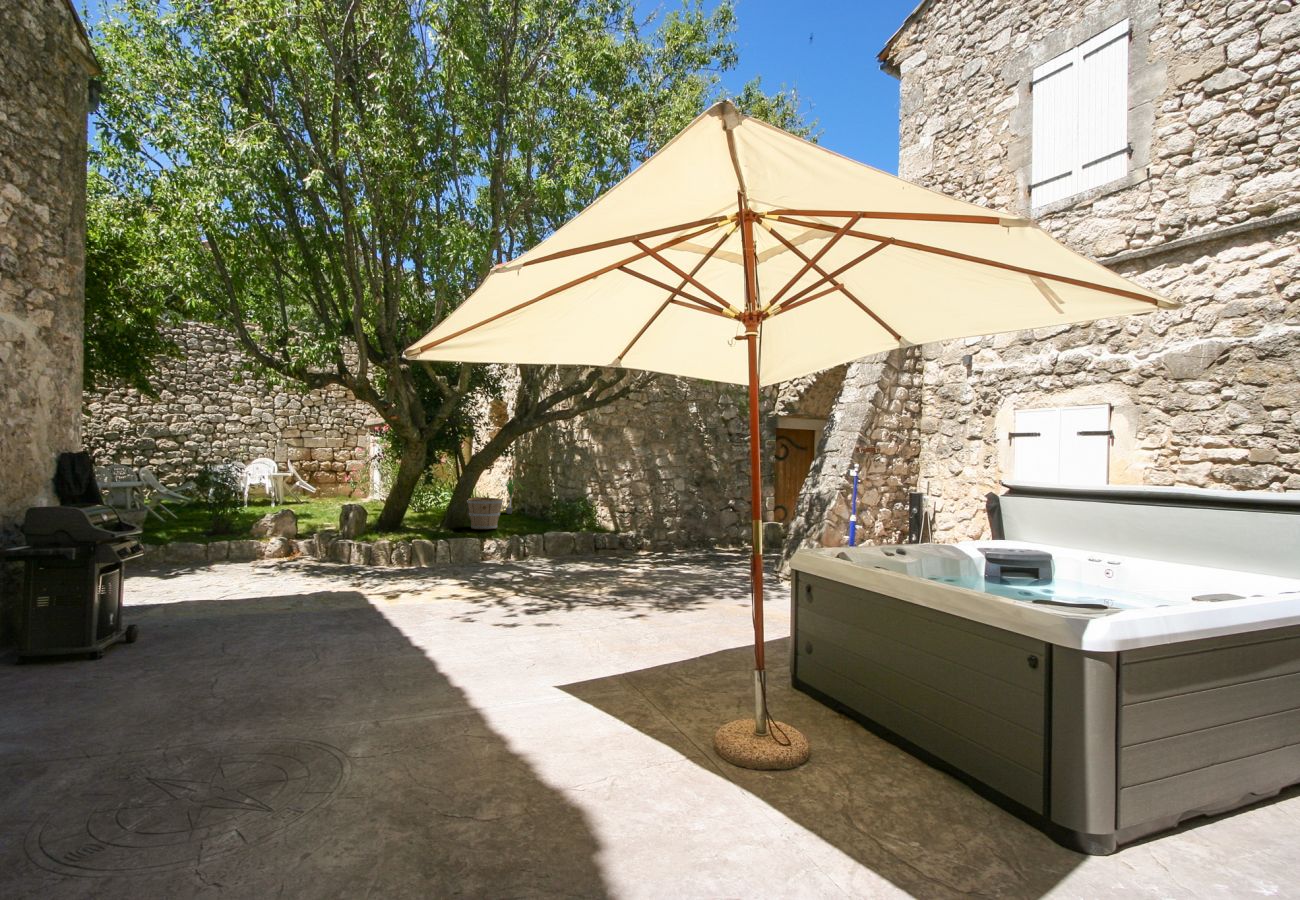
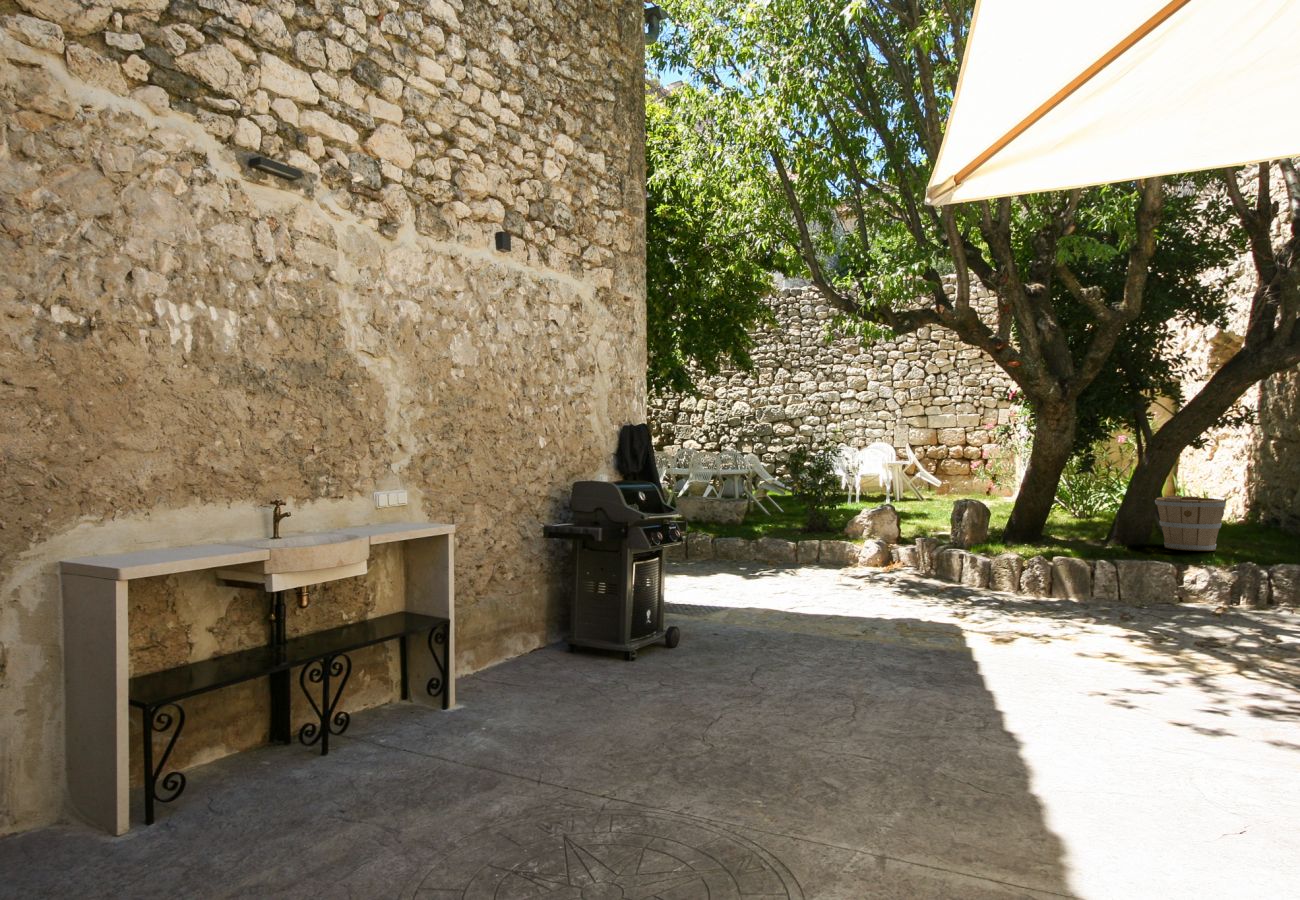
potted plant: present [505,479,516,514] -> none [1222,460,1277,529]

